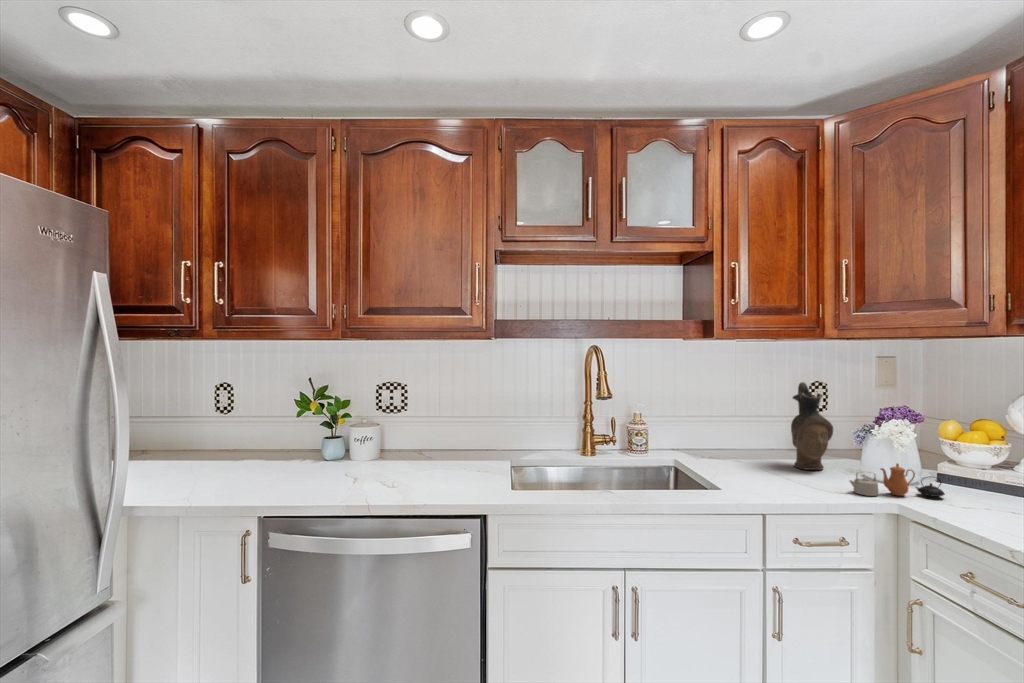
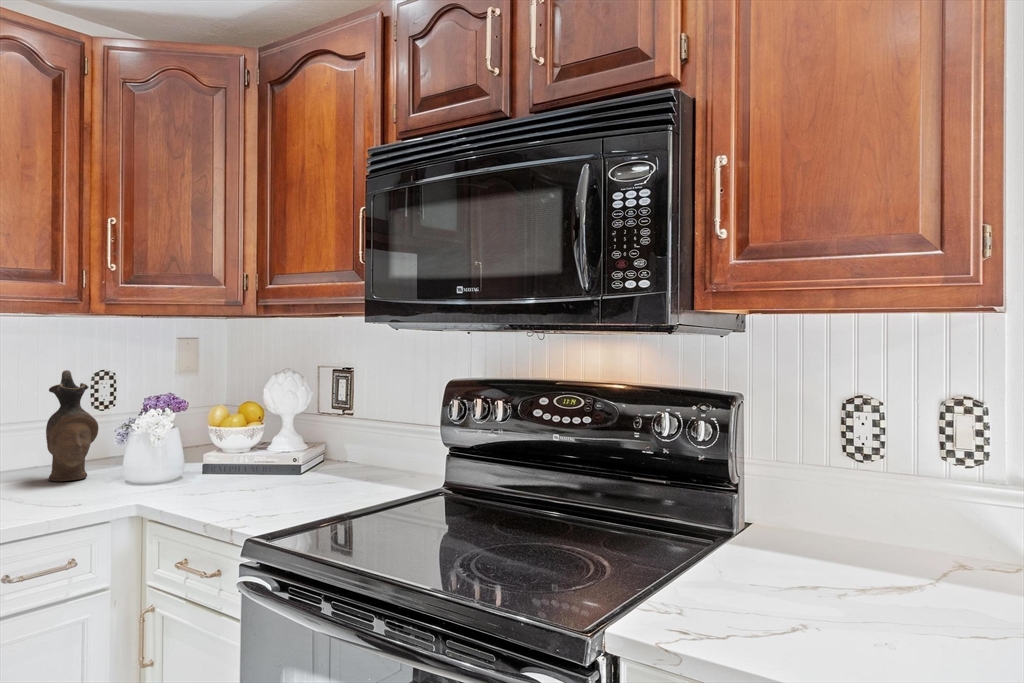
teapot: present [850,464,945,497] -> none [96,457,199,498]

